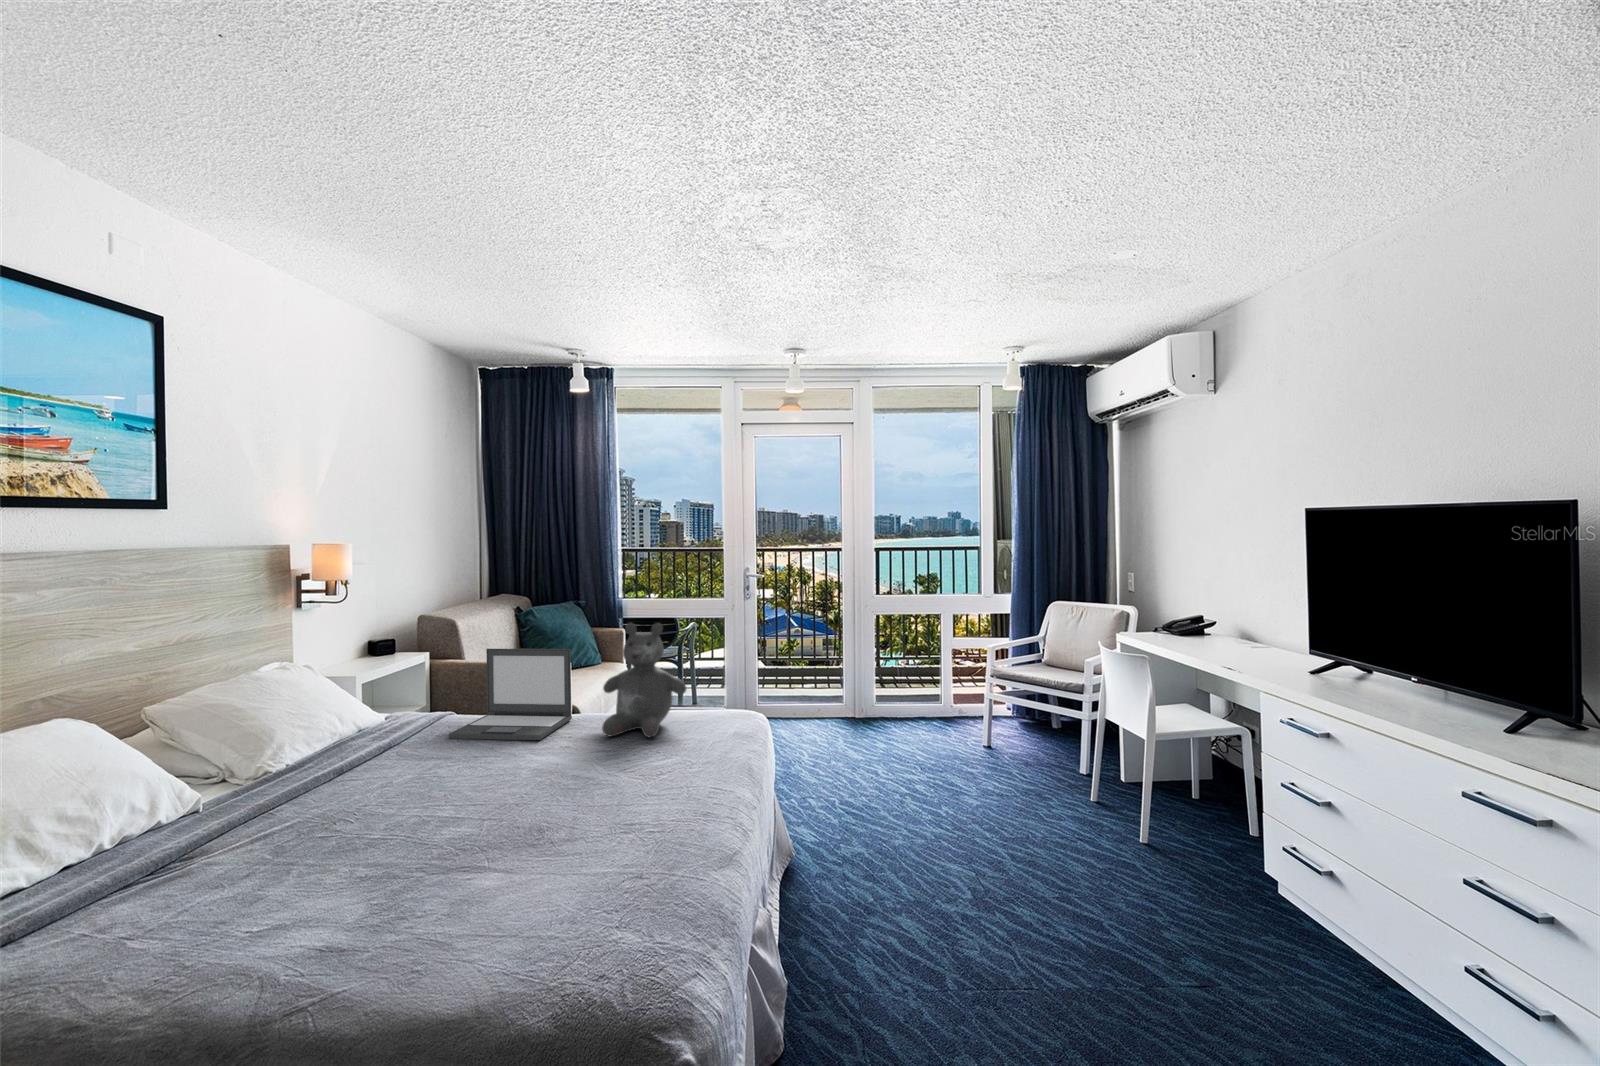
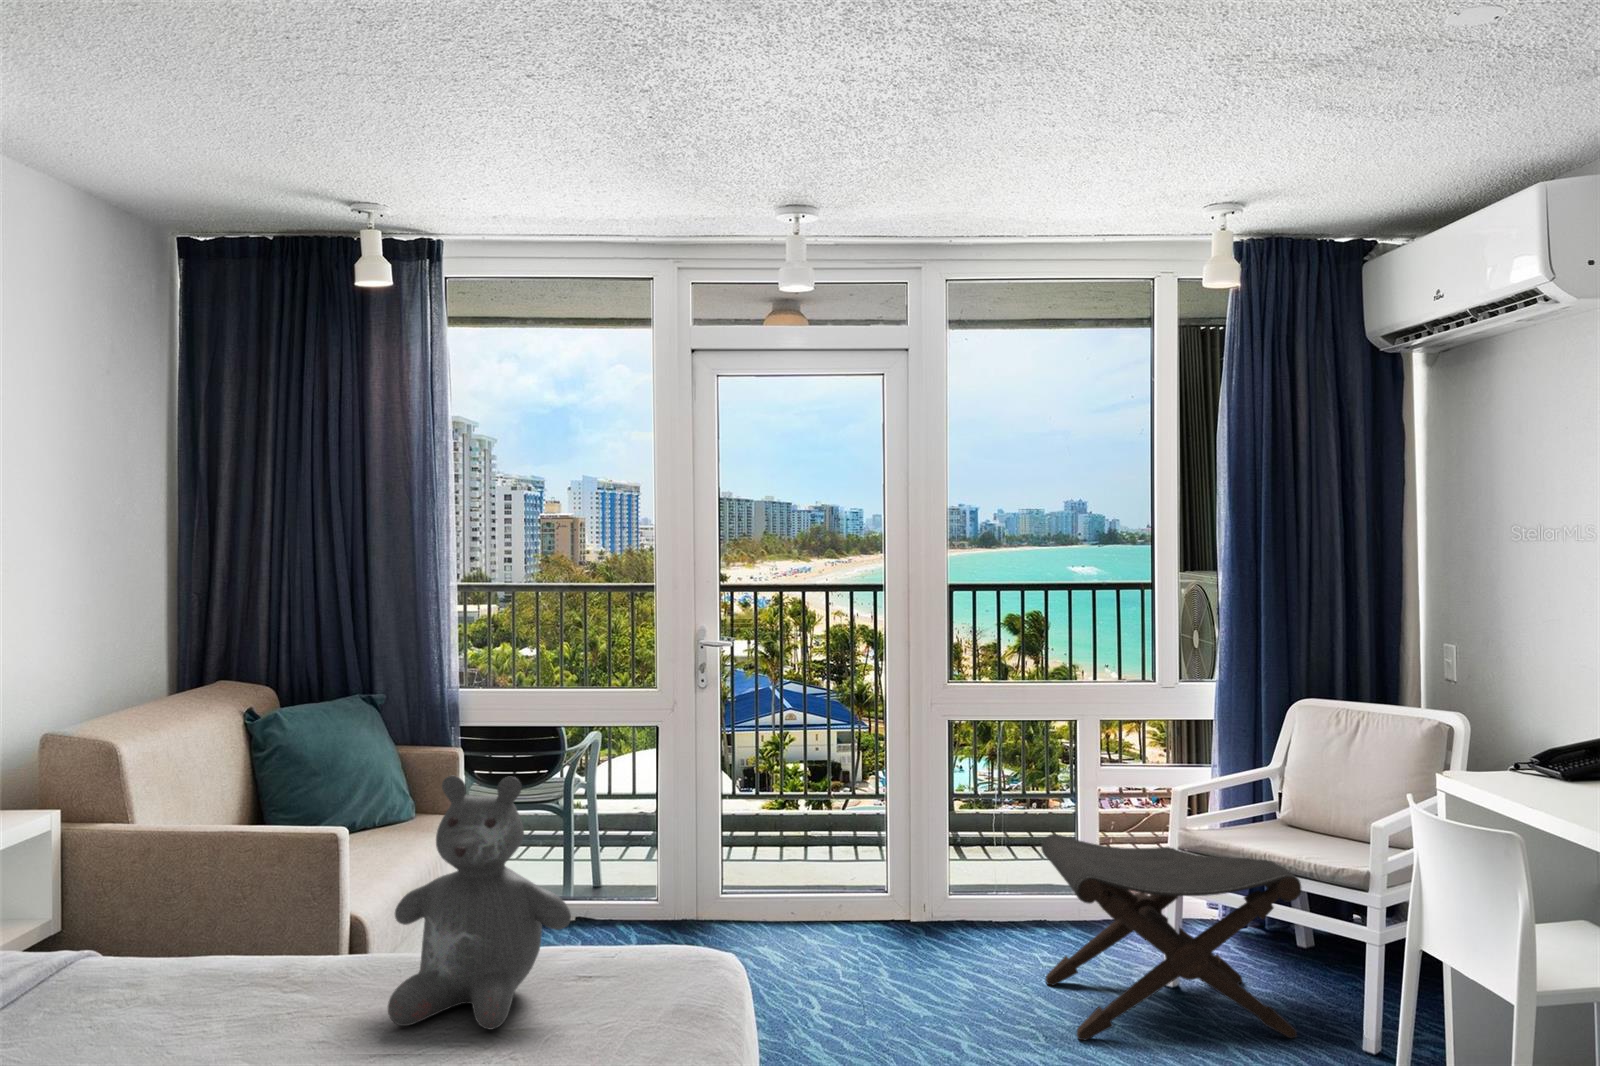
laptop: present [449,649,572,740] -> none [57,826,330,1036]
footstool: none [921,668,1049,769] -> present [1041,834,1301,1040]

